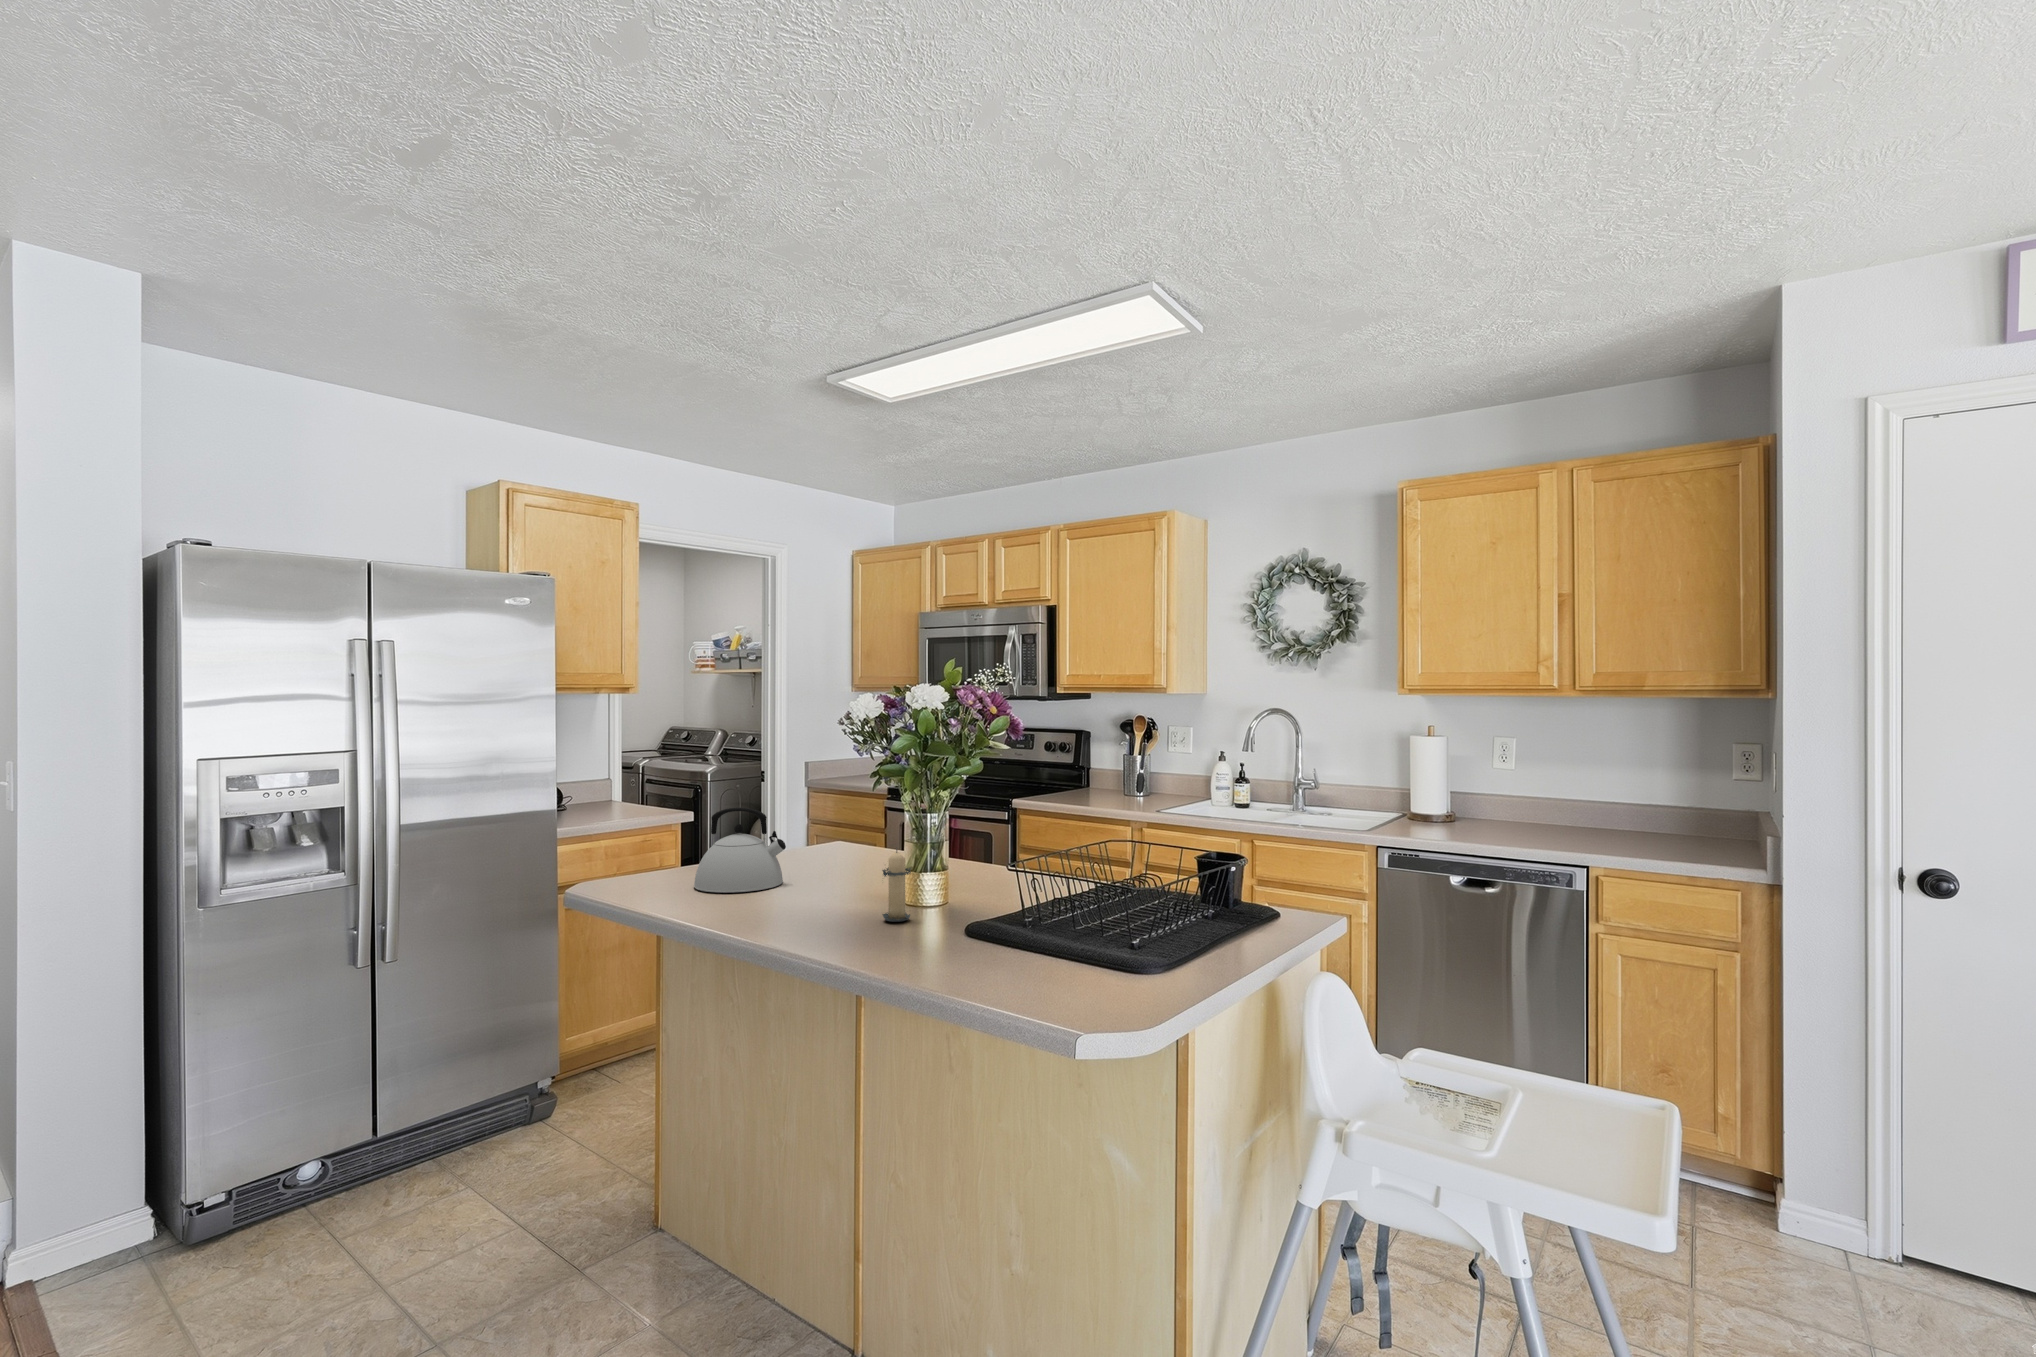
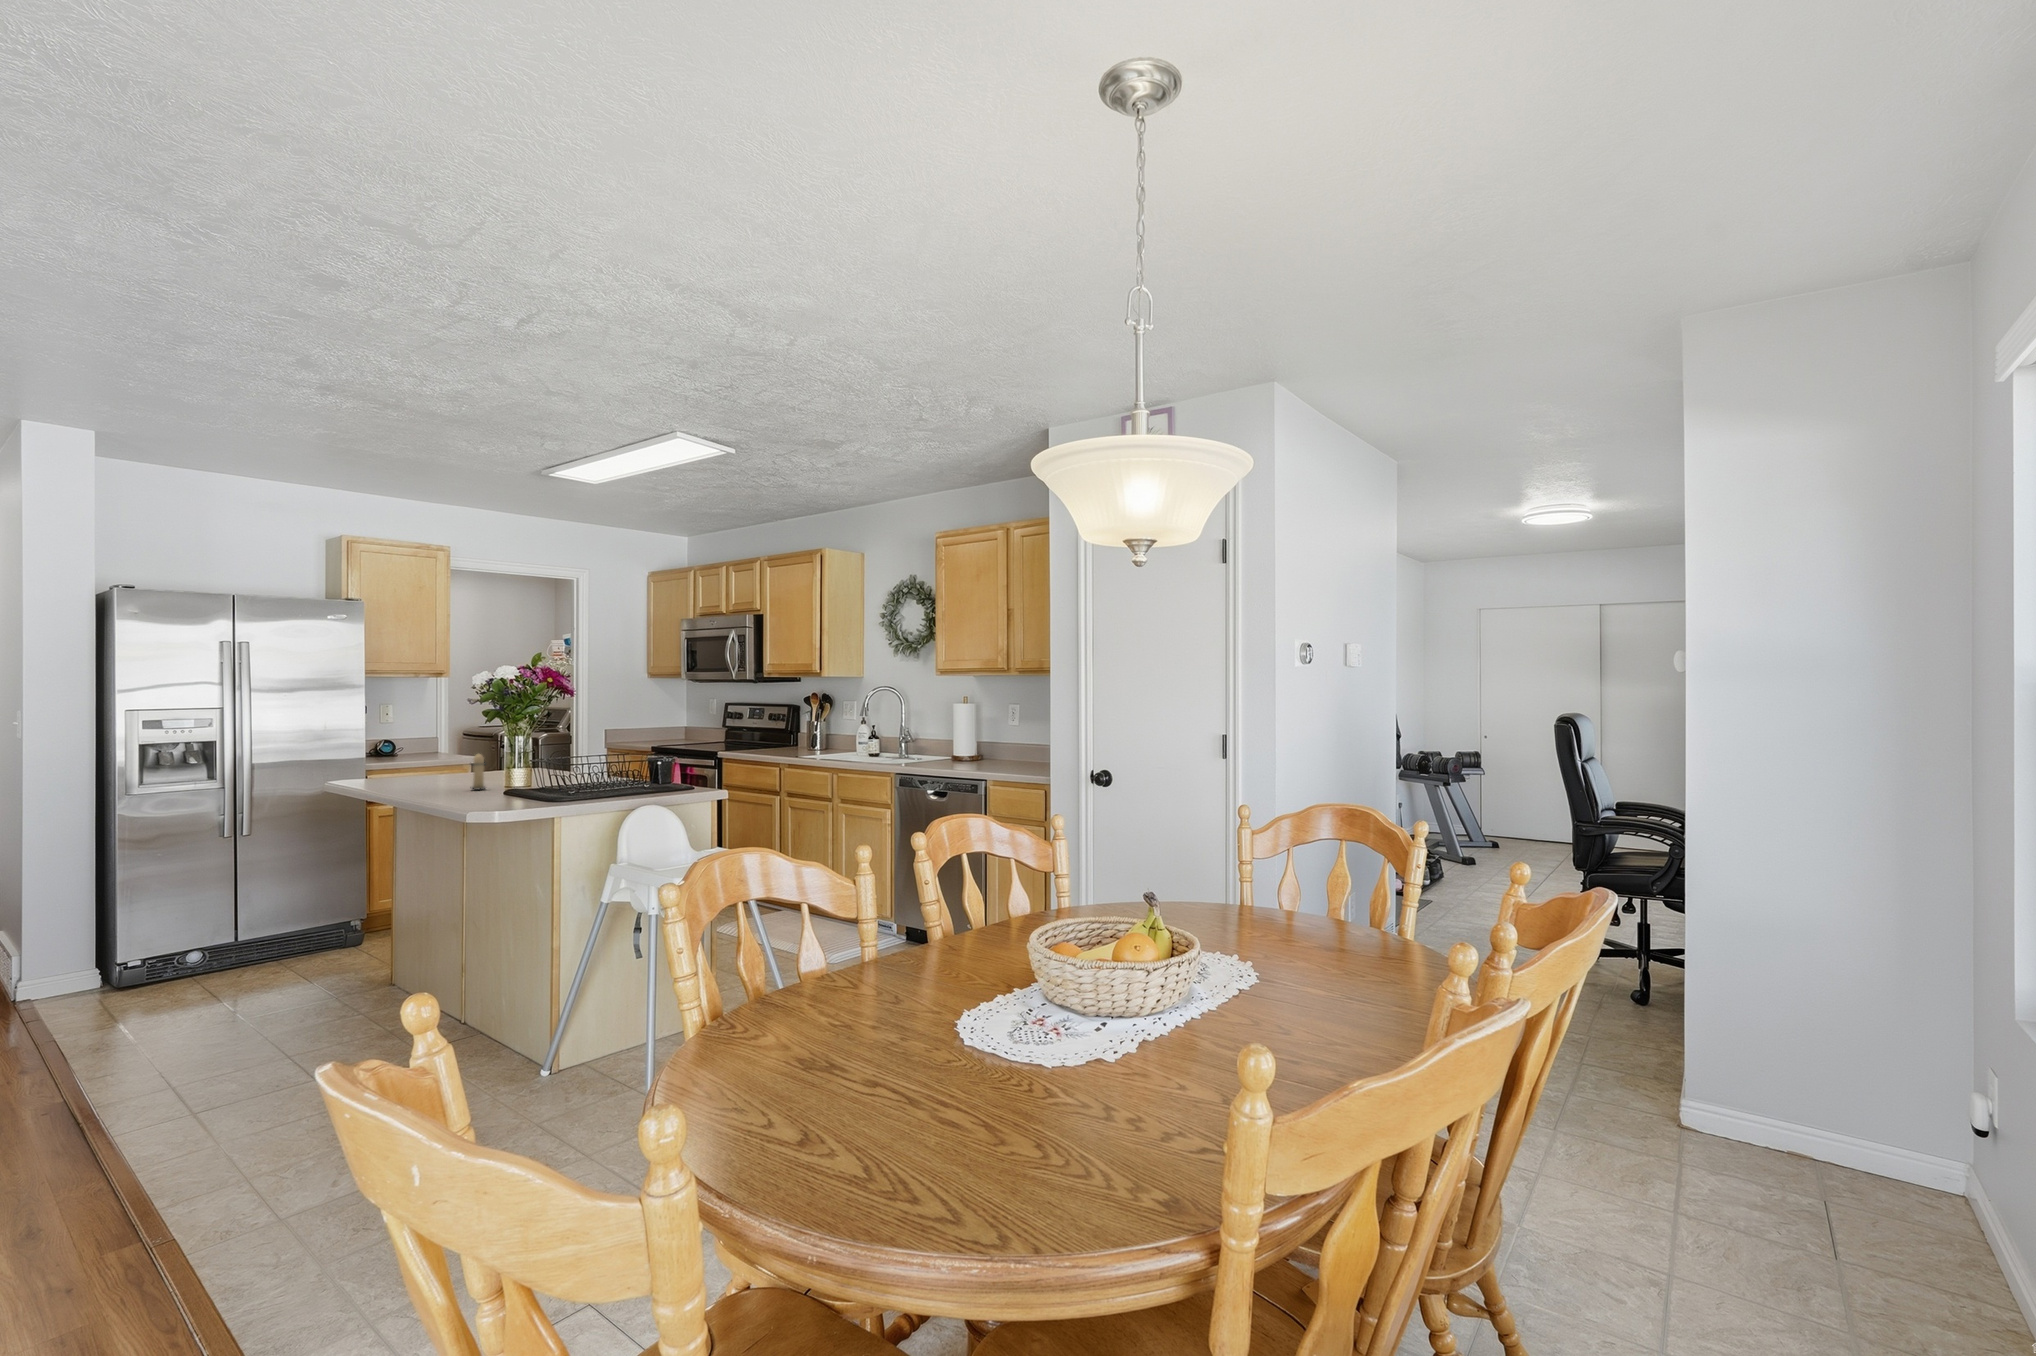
kettle: present [694,808,786,893] -> none [398,737,455,783]

